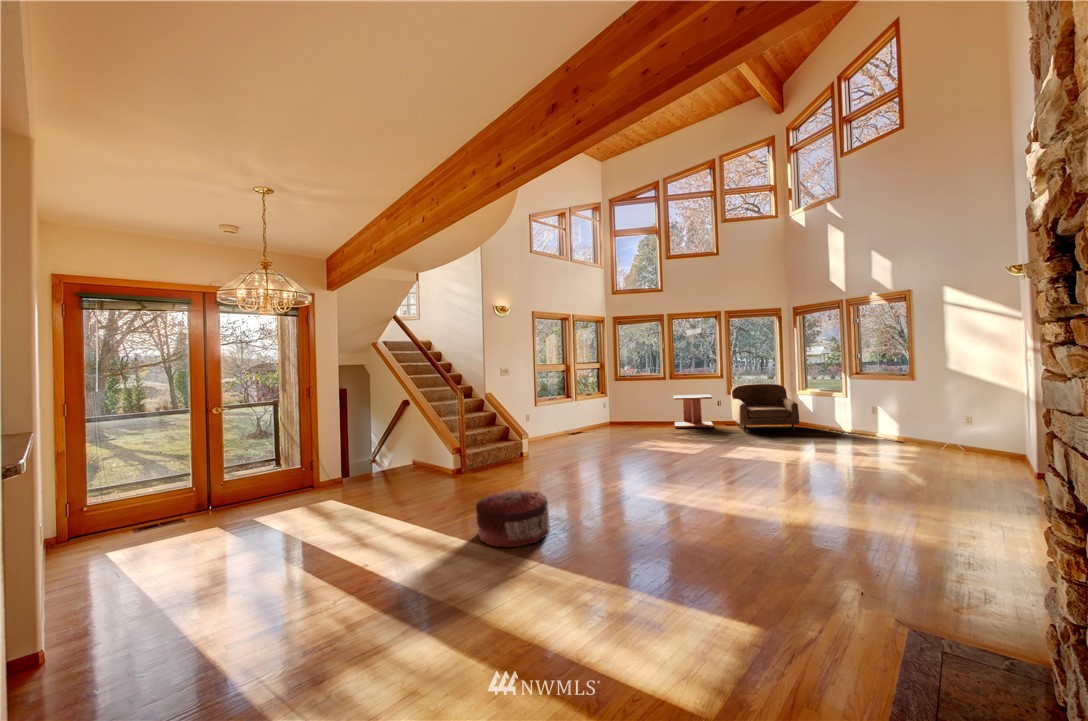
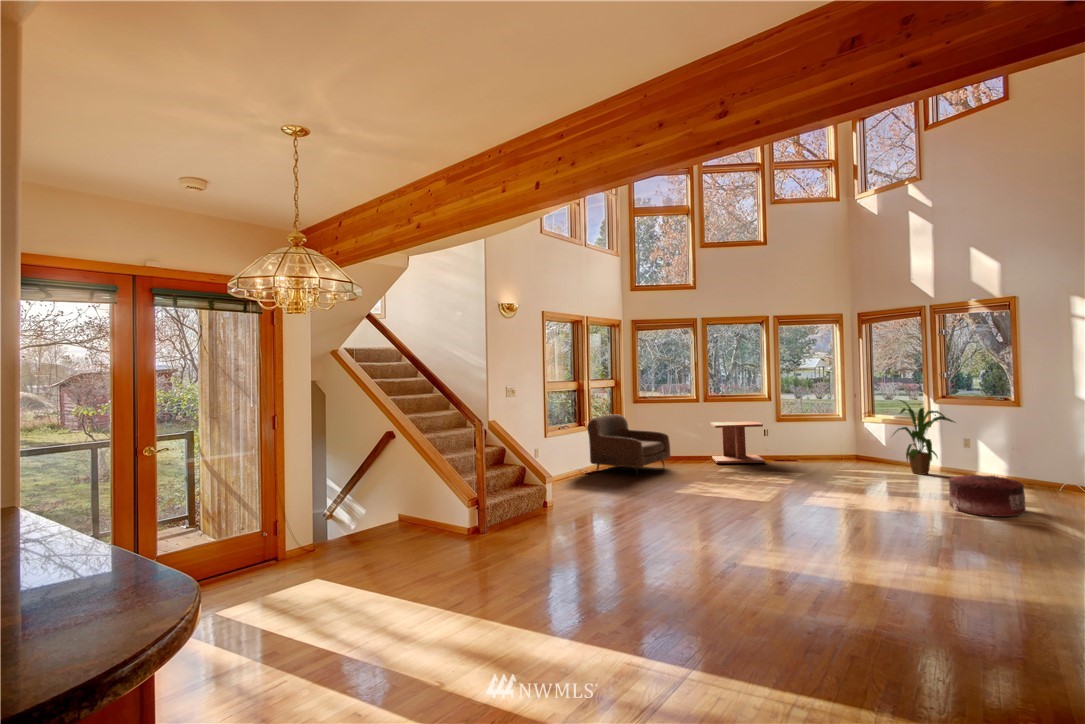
house plant: none [808,376,863,438] -> present [893,400,954,475]
armchair: present [731,384,799,432] -> present [587,415,670,475]
pouf: present [476,489,550,547] -> present [949,474,1027,517]

